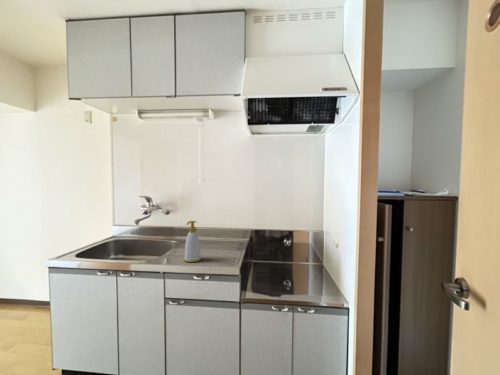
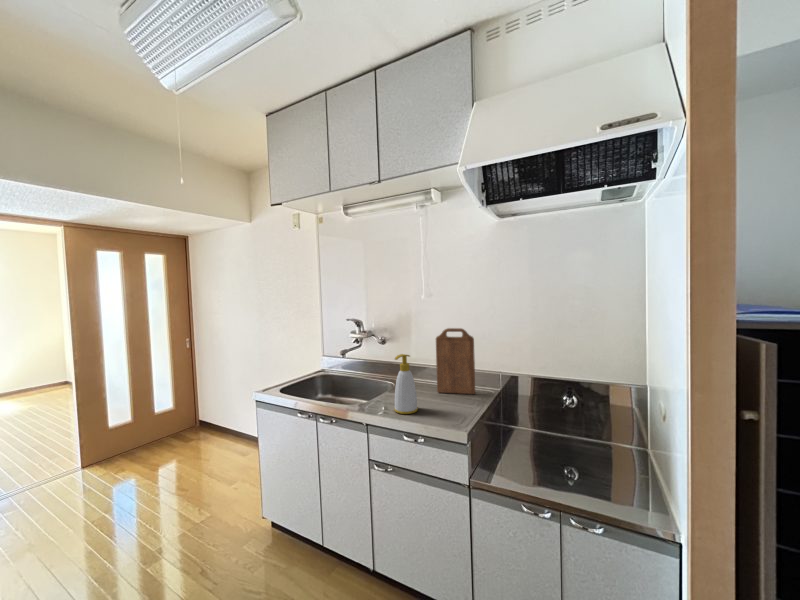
cutting board: none [210,203,235,247] -> present [436,328,475,394]

